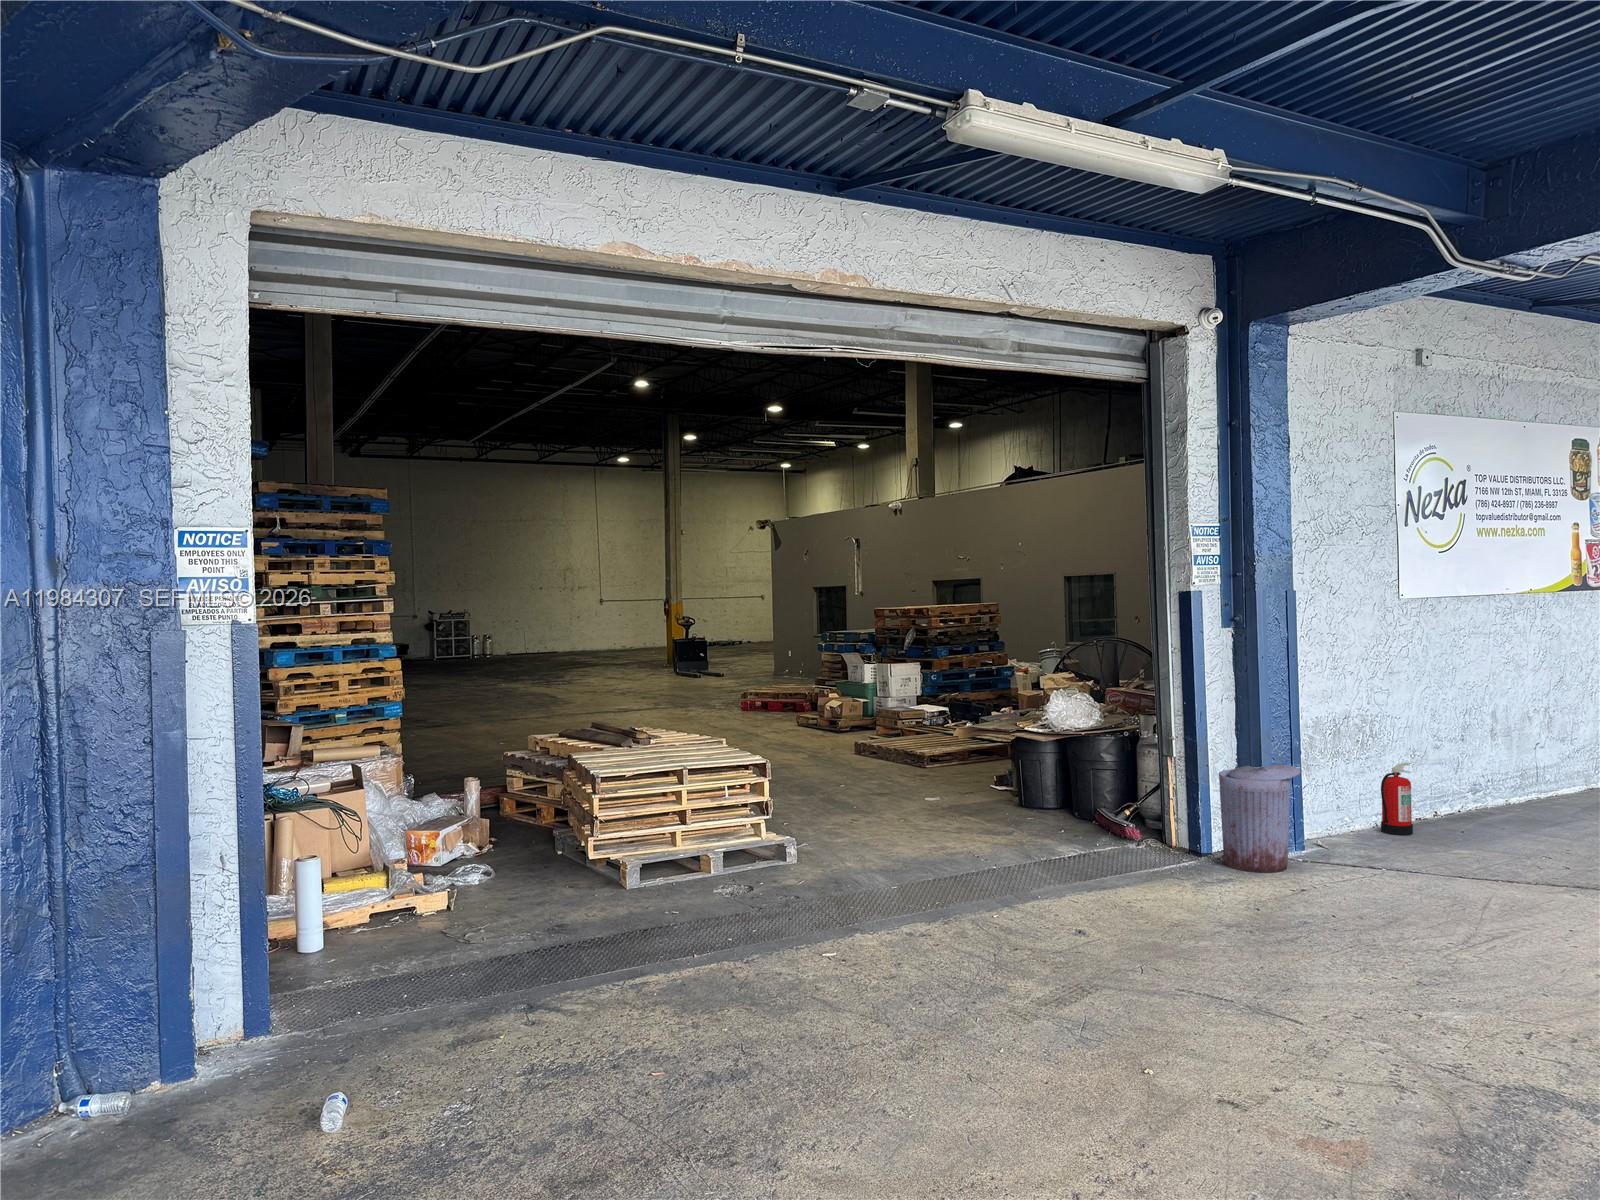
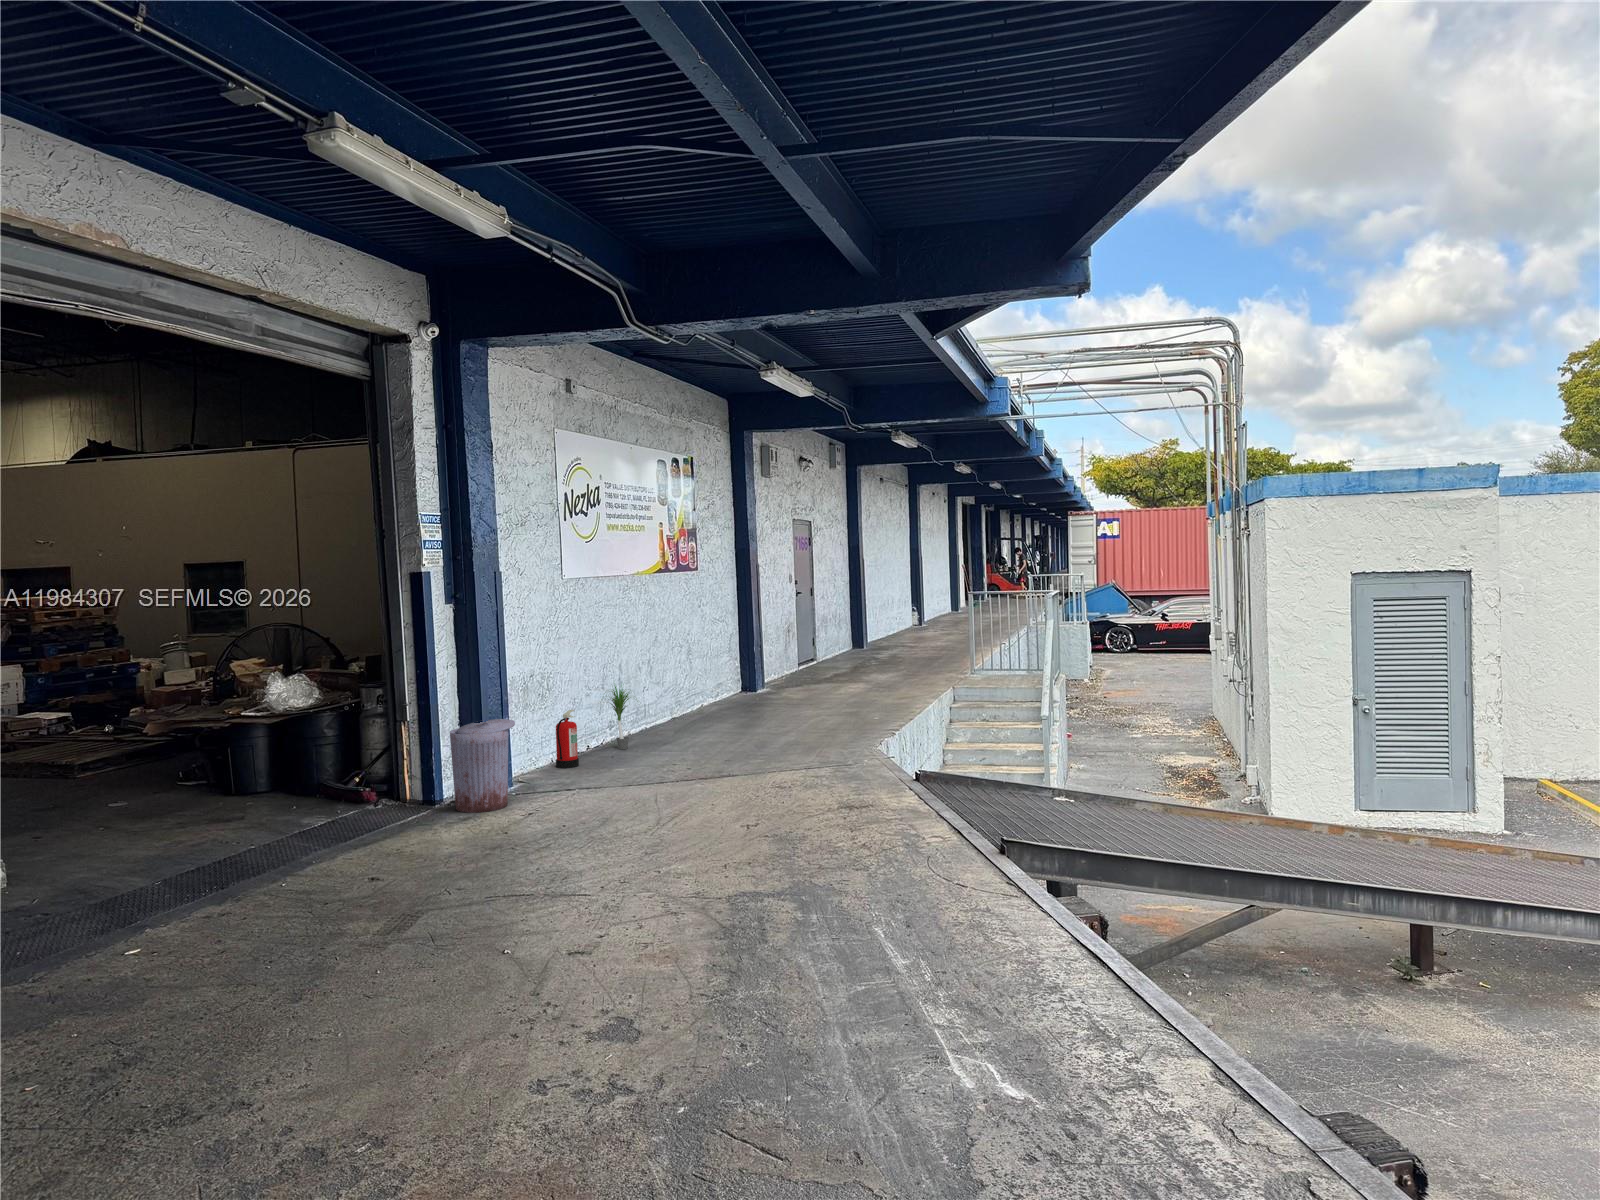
potted plant: none [1451,729,1522,823] -> present [610,686,629,749]

